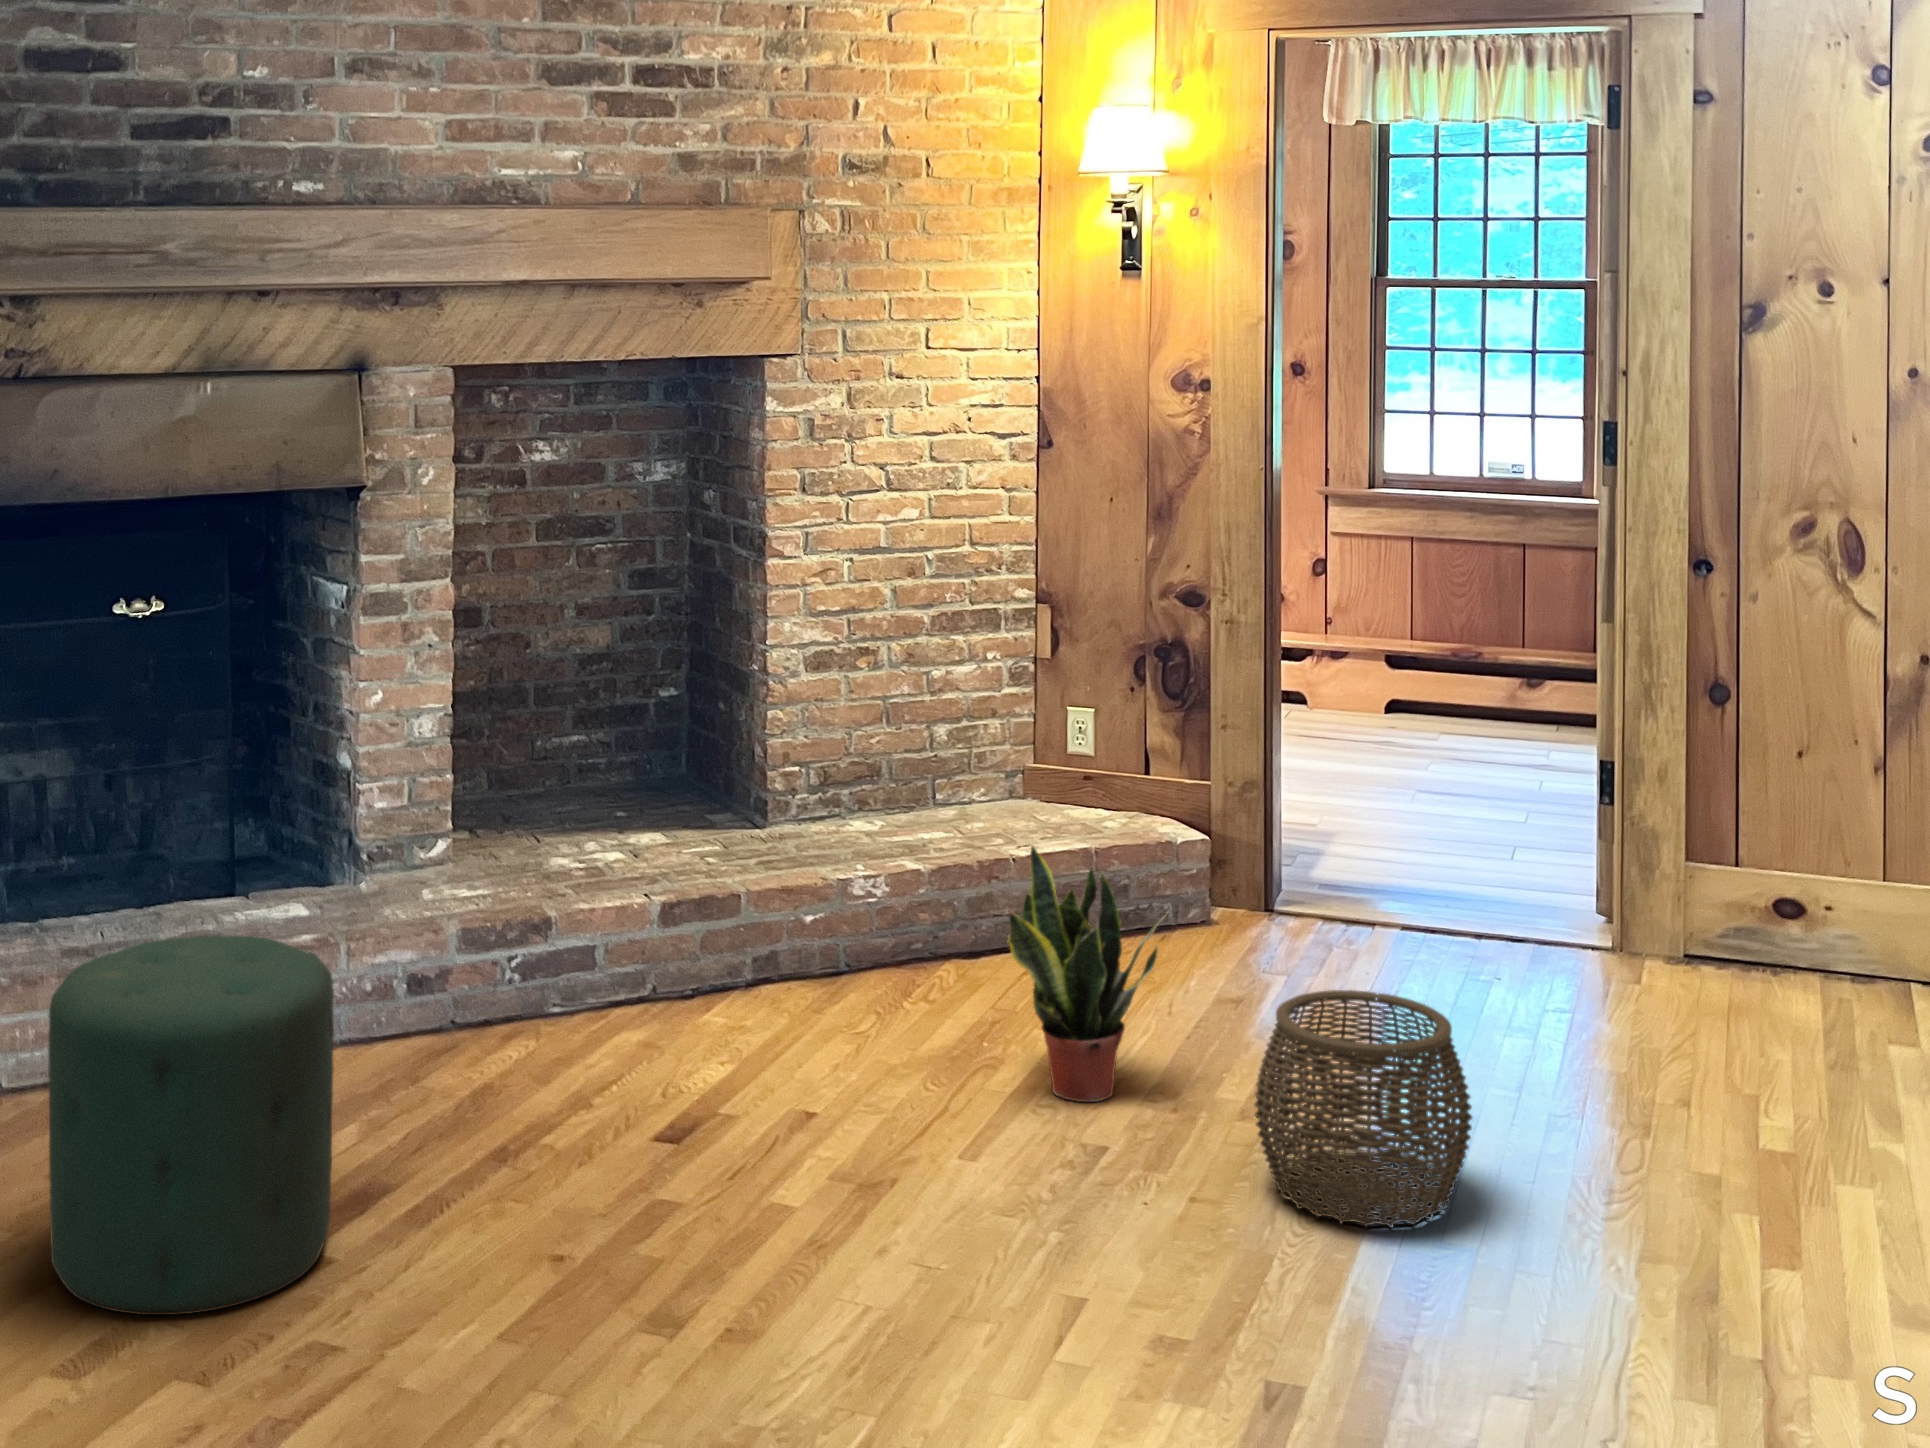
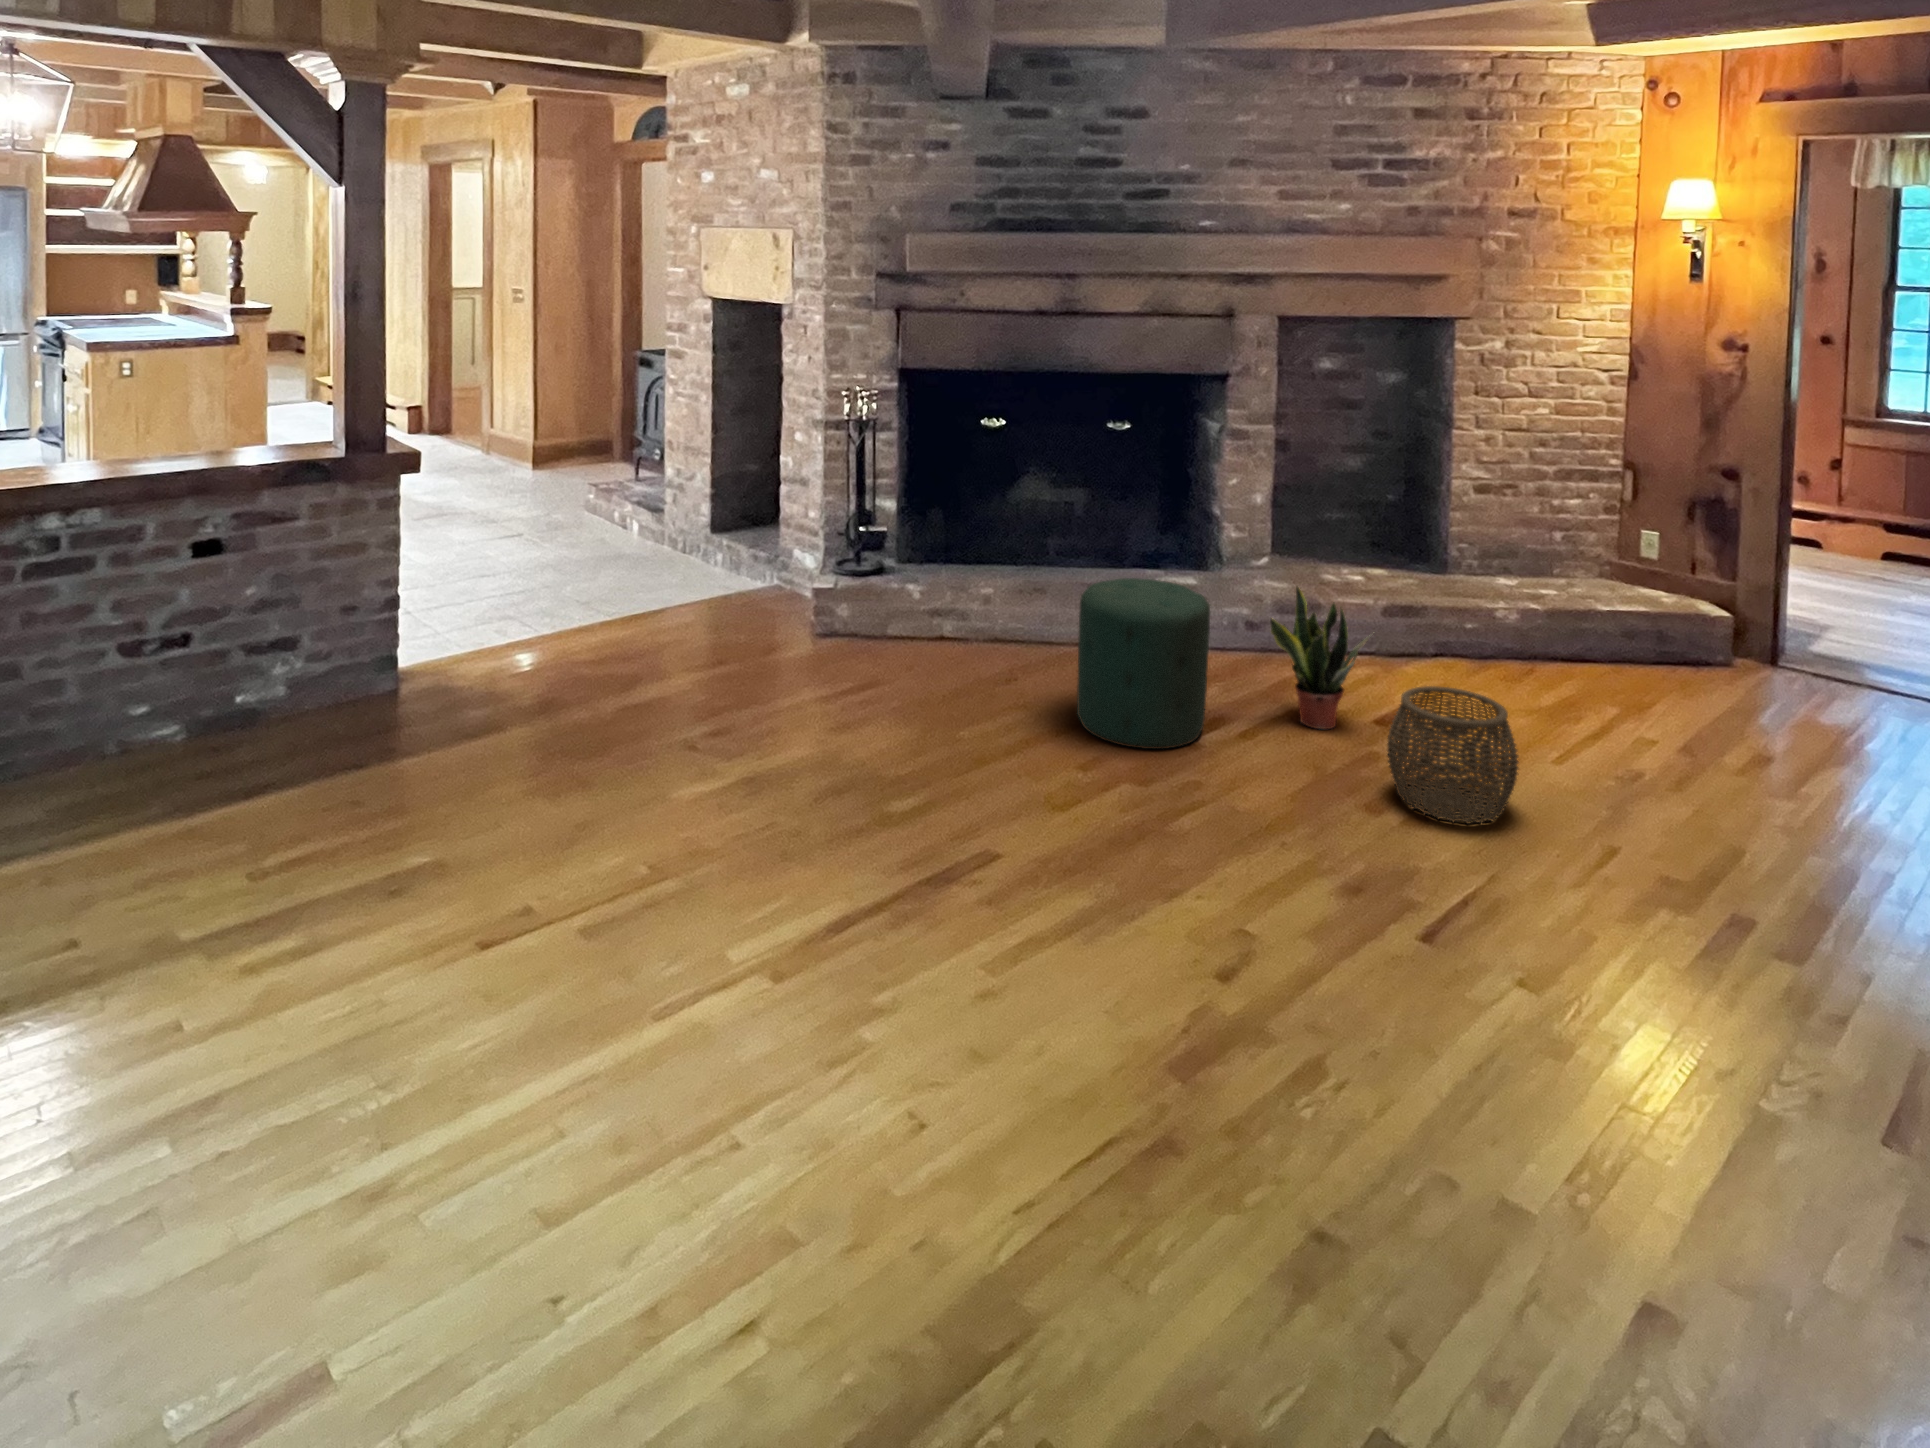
potted plant: present [1008,846,1168,1102] -> present [1270,587,1369,729]
woven basket: present [1254,990,1472,1228] -> present [1387,686,1519,824]

